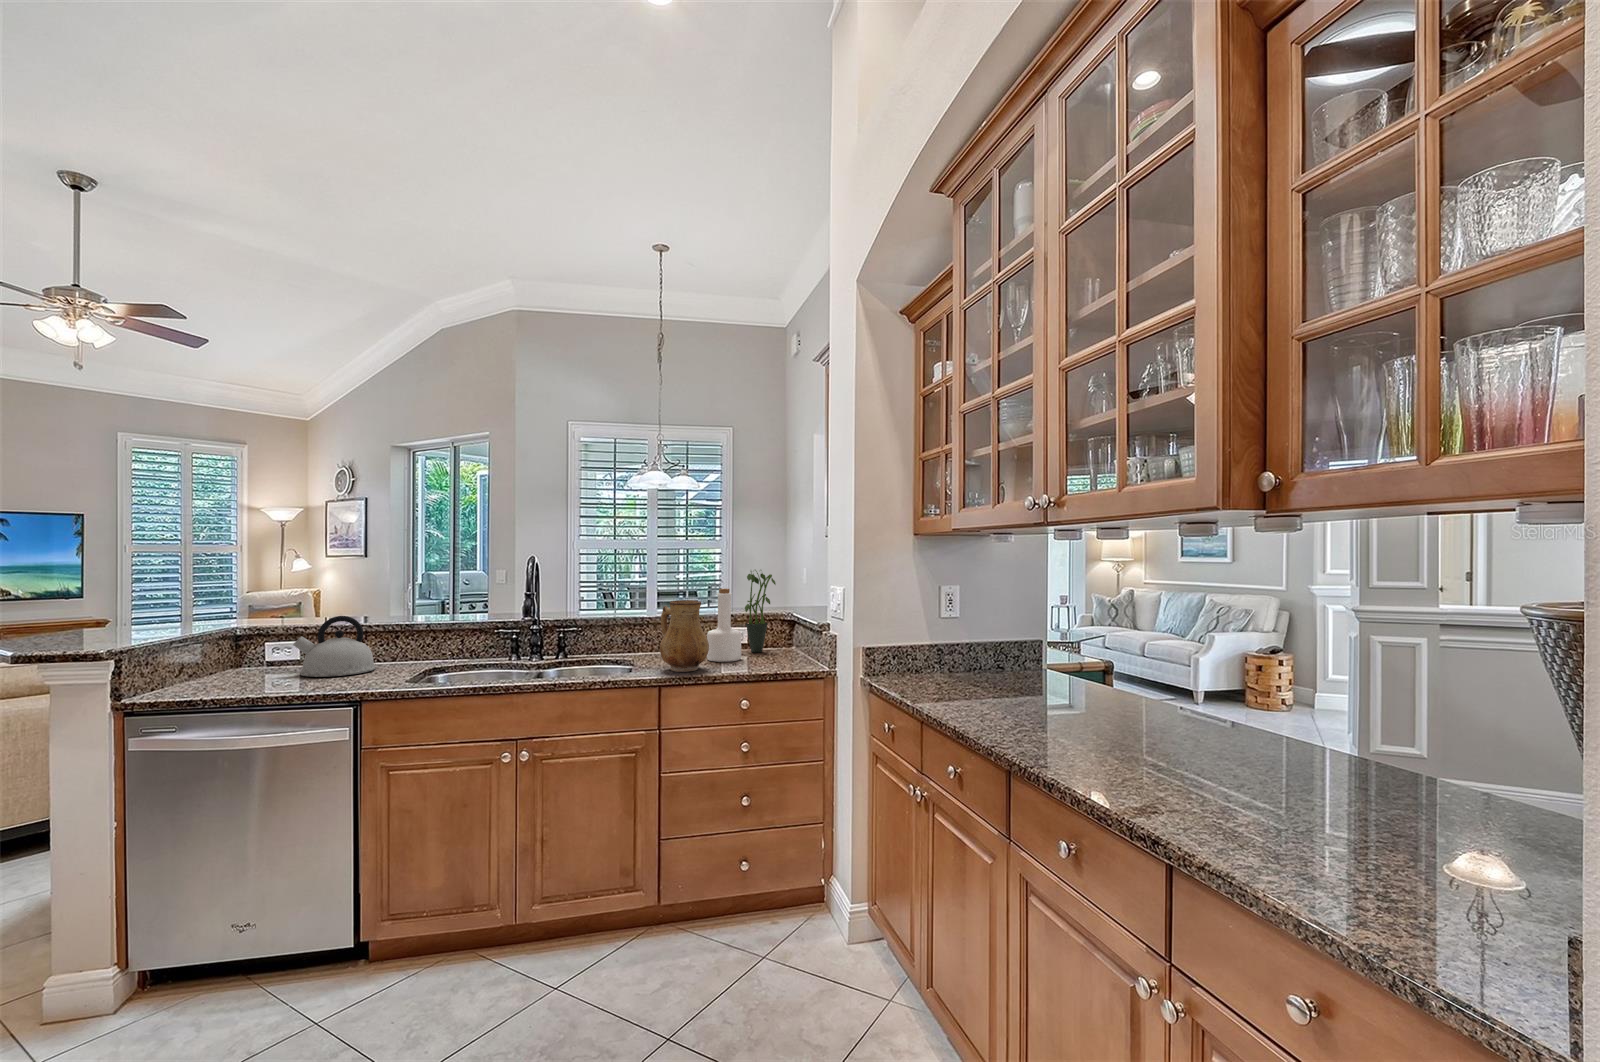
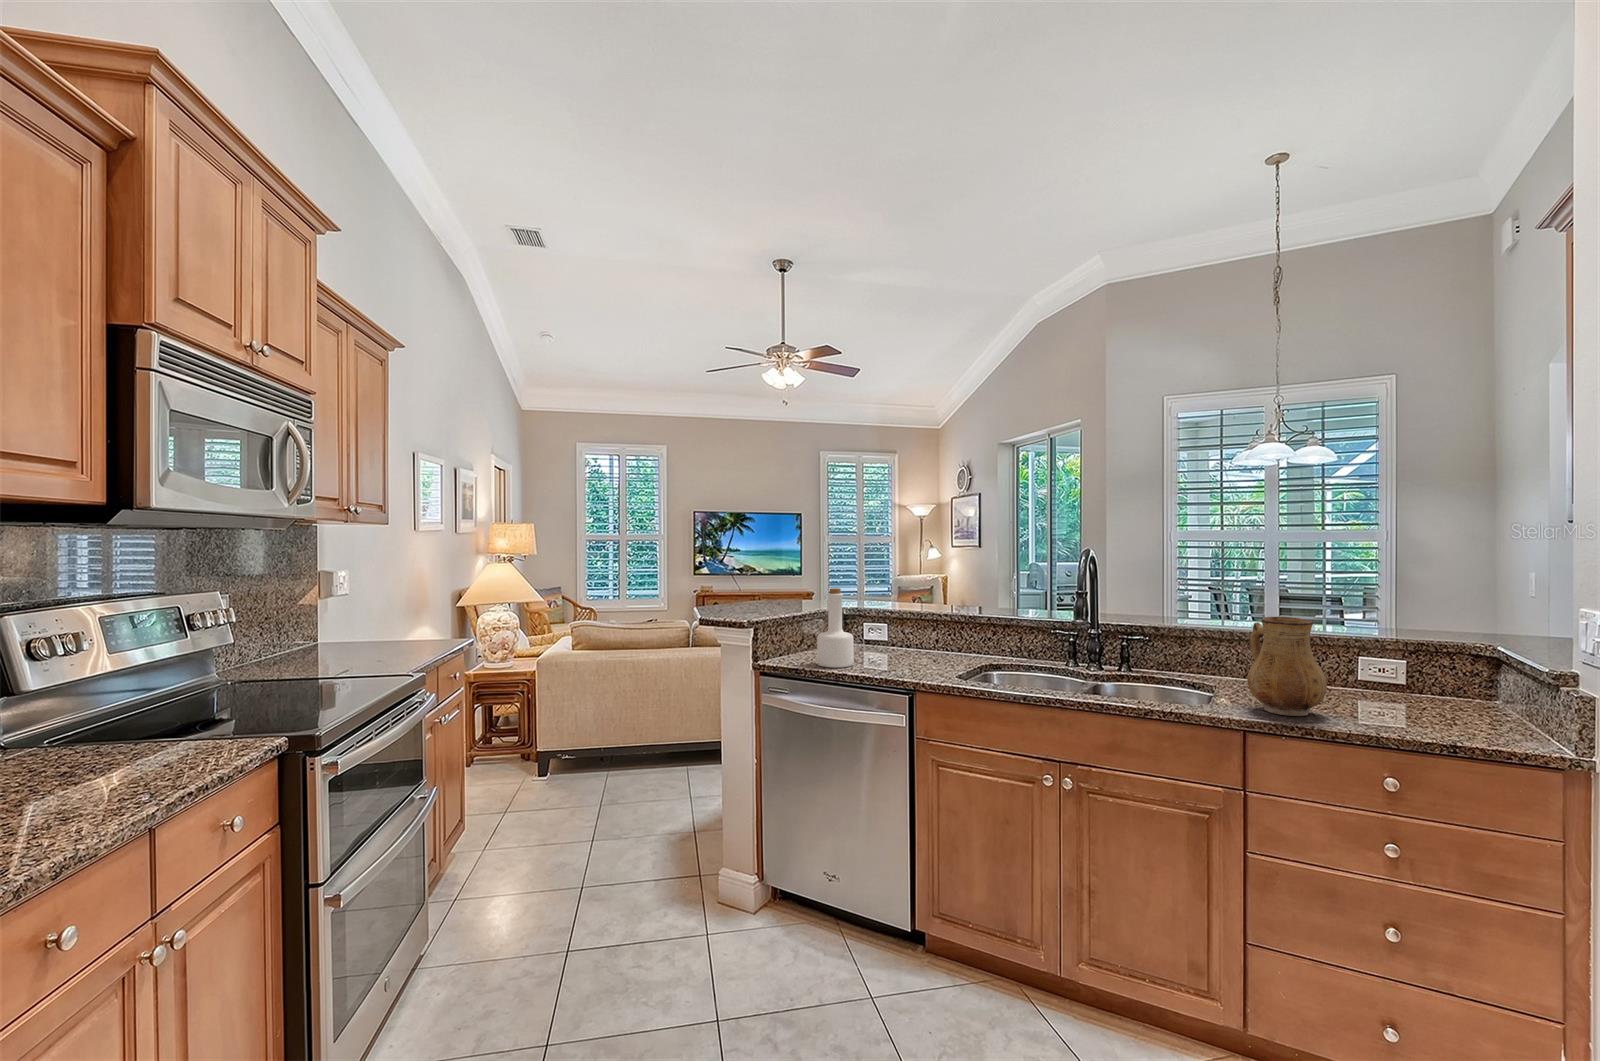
potted plant: present [745,570,776,652] -> none [1401,577,1464,702]
bottle: present [707,588,741,662] -> present [817,588,854,668]
kettle: present [293,616,376,677] -> none [876,606,940,662]

